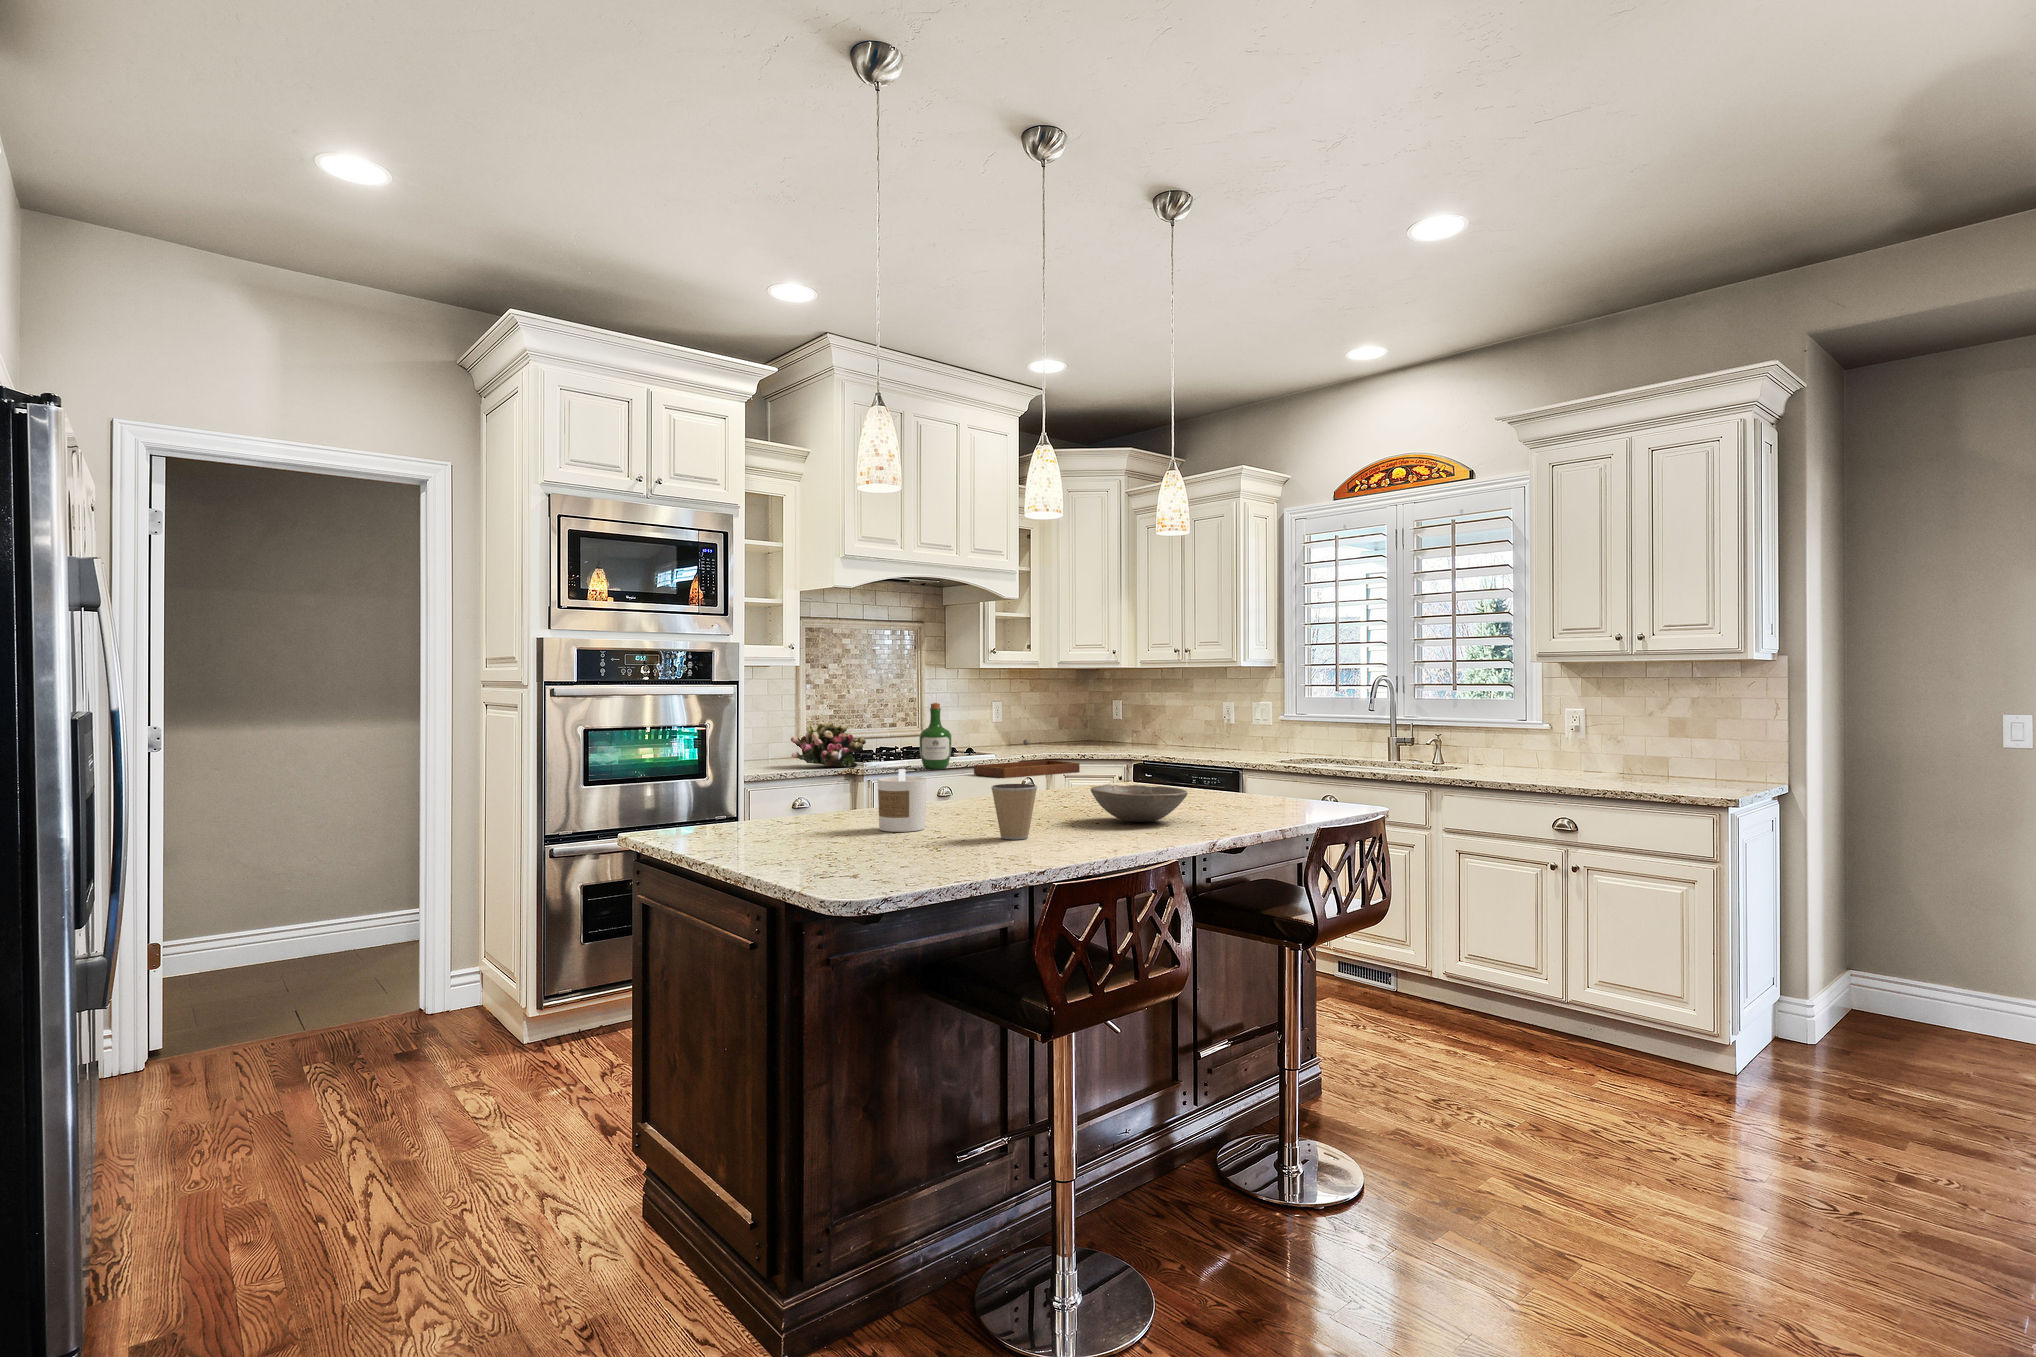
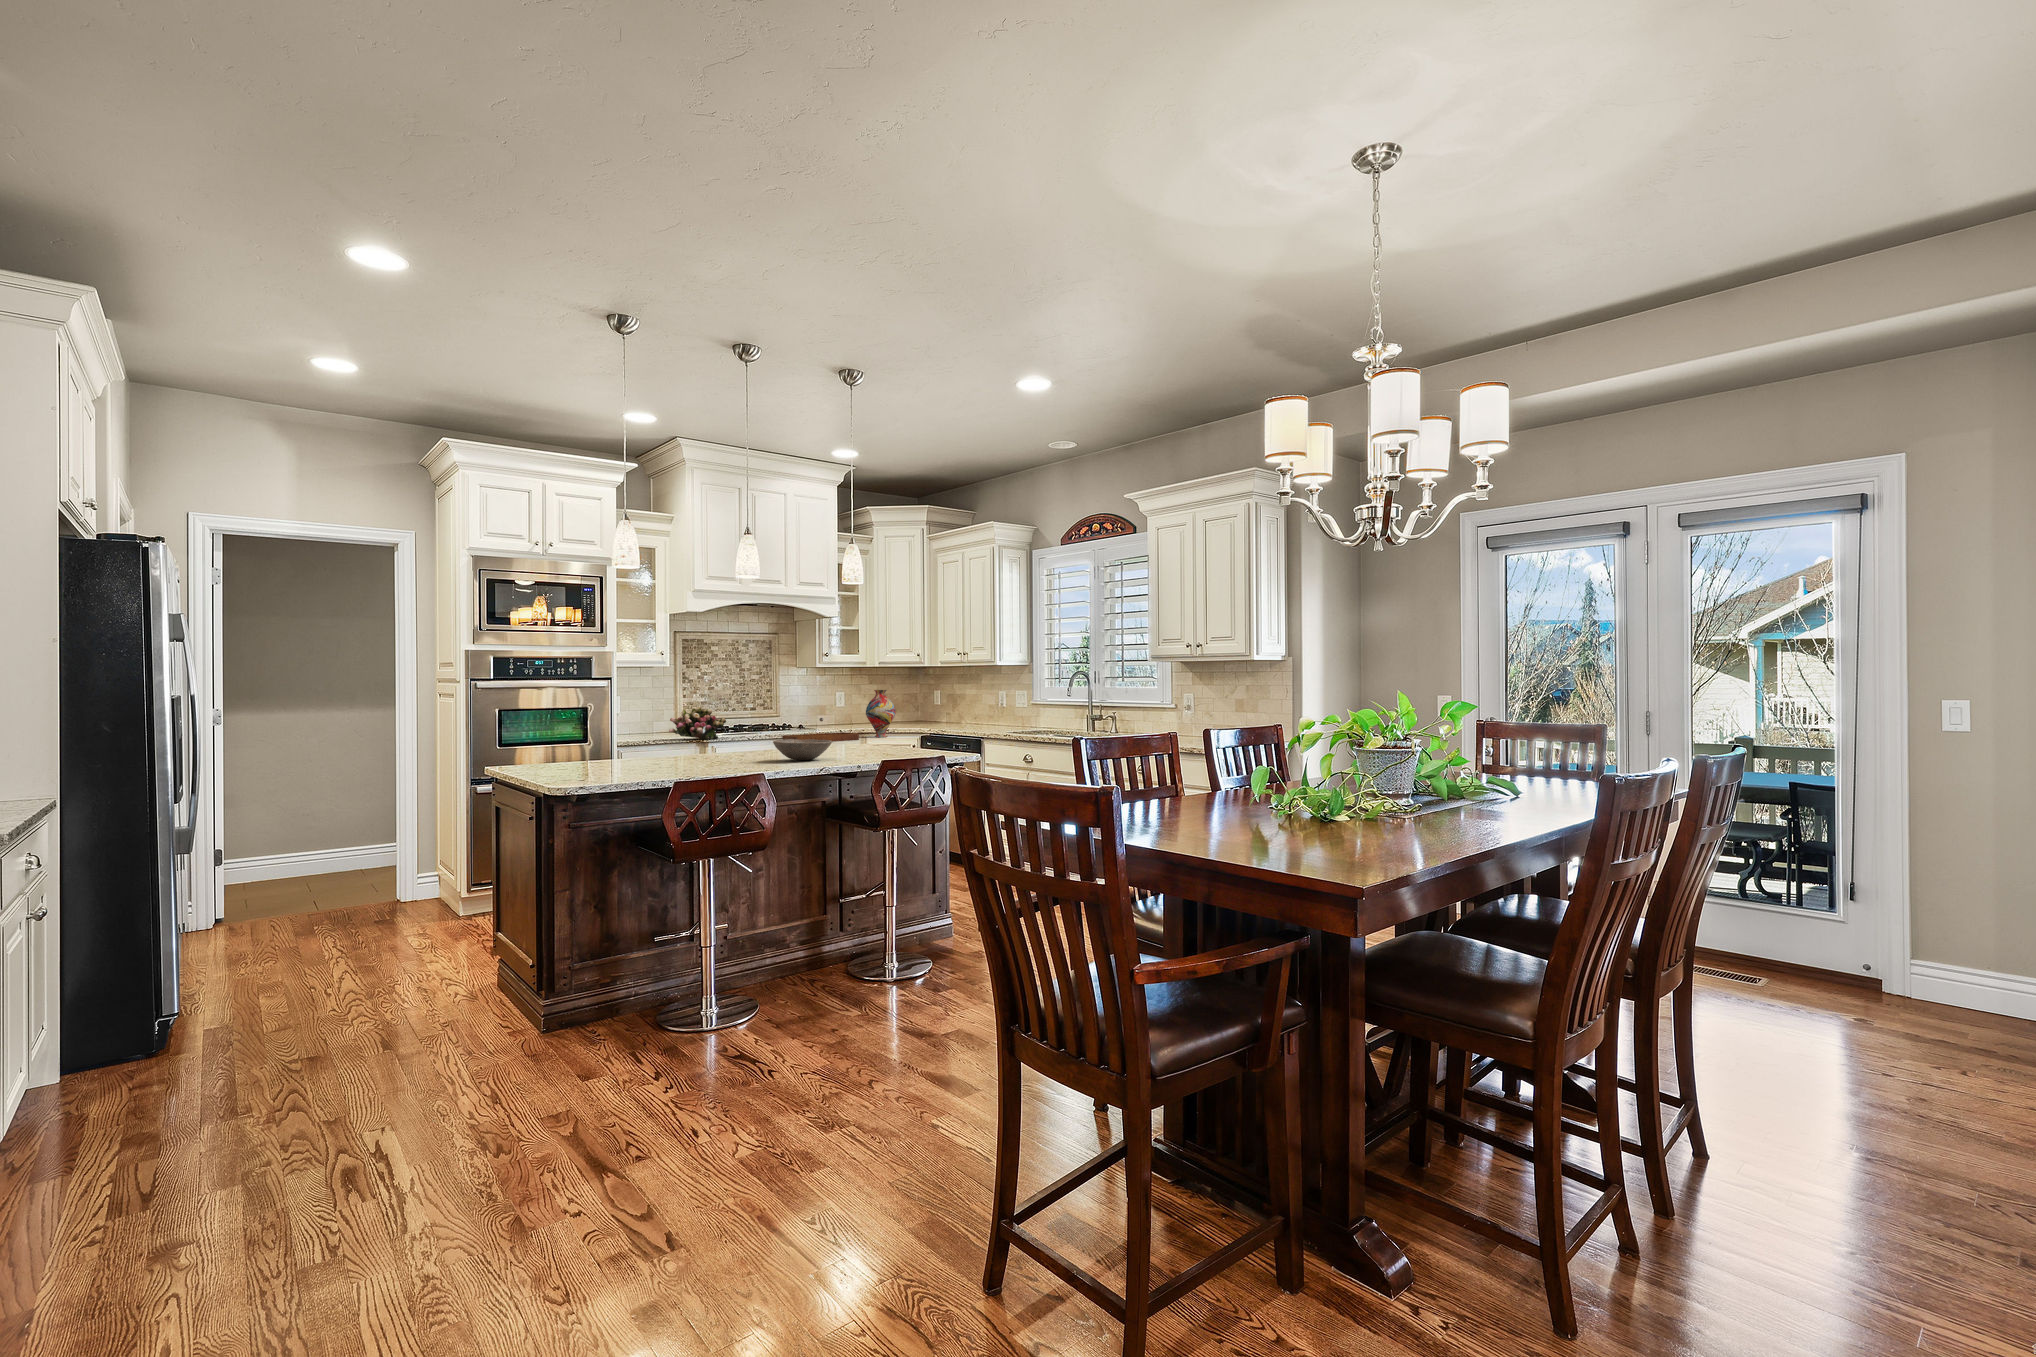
vase: none [1074,700,1115,767] -> present [866,690,896,737]
wine bottle: present [919,703,951,769] -> none [757,692,780,740]
candle: present [878,769,926,832] -> none [641,729,672,765]
coffee cup: present [991,784,1037,839] -> none [695,736,723,767]

